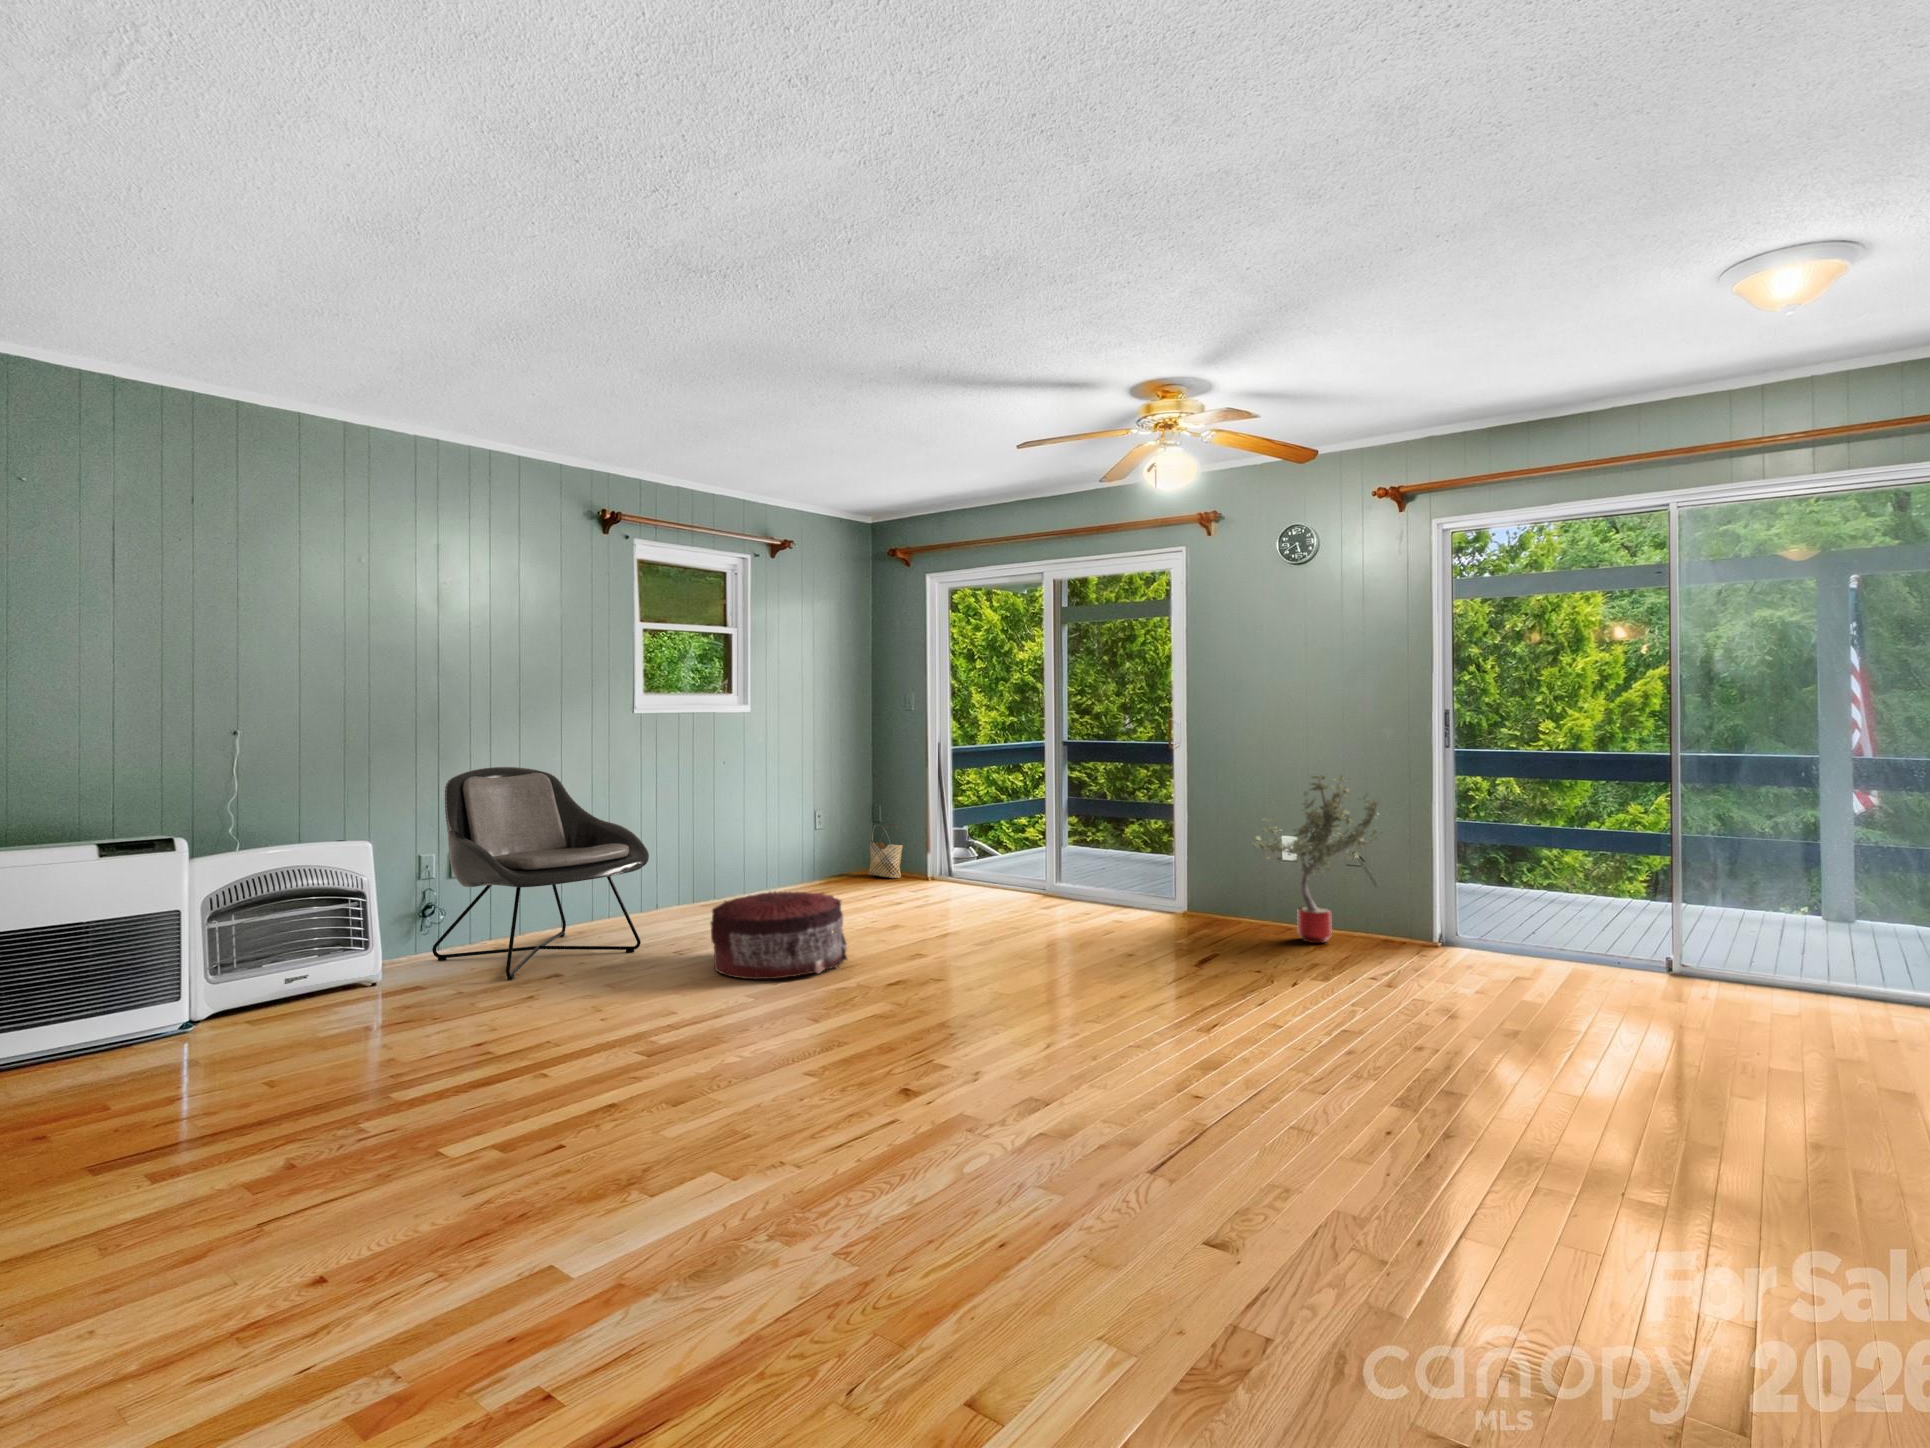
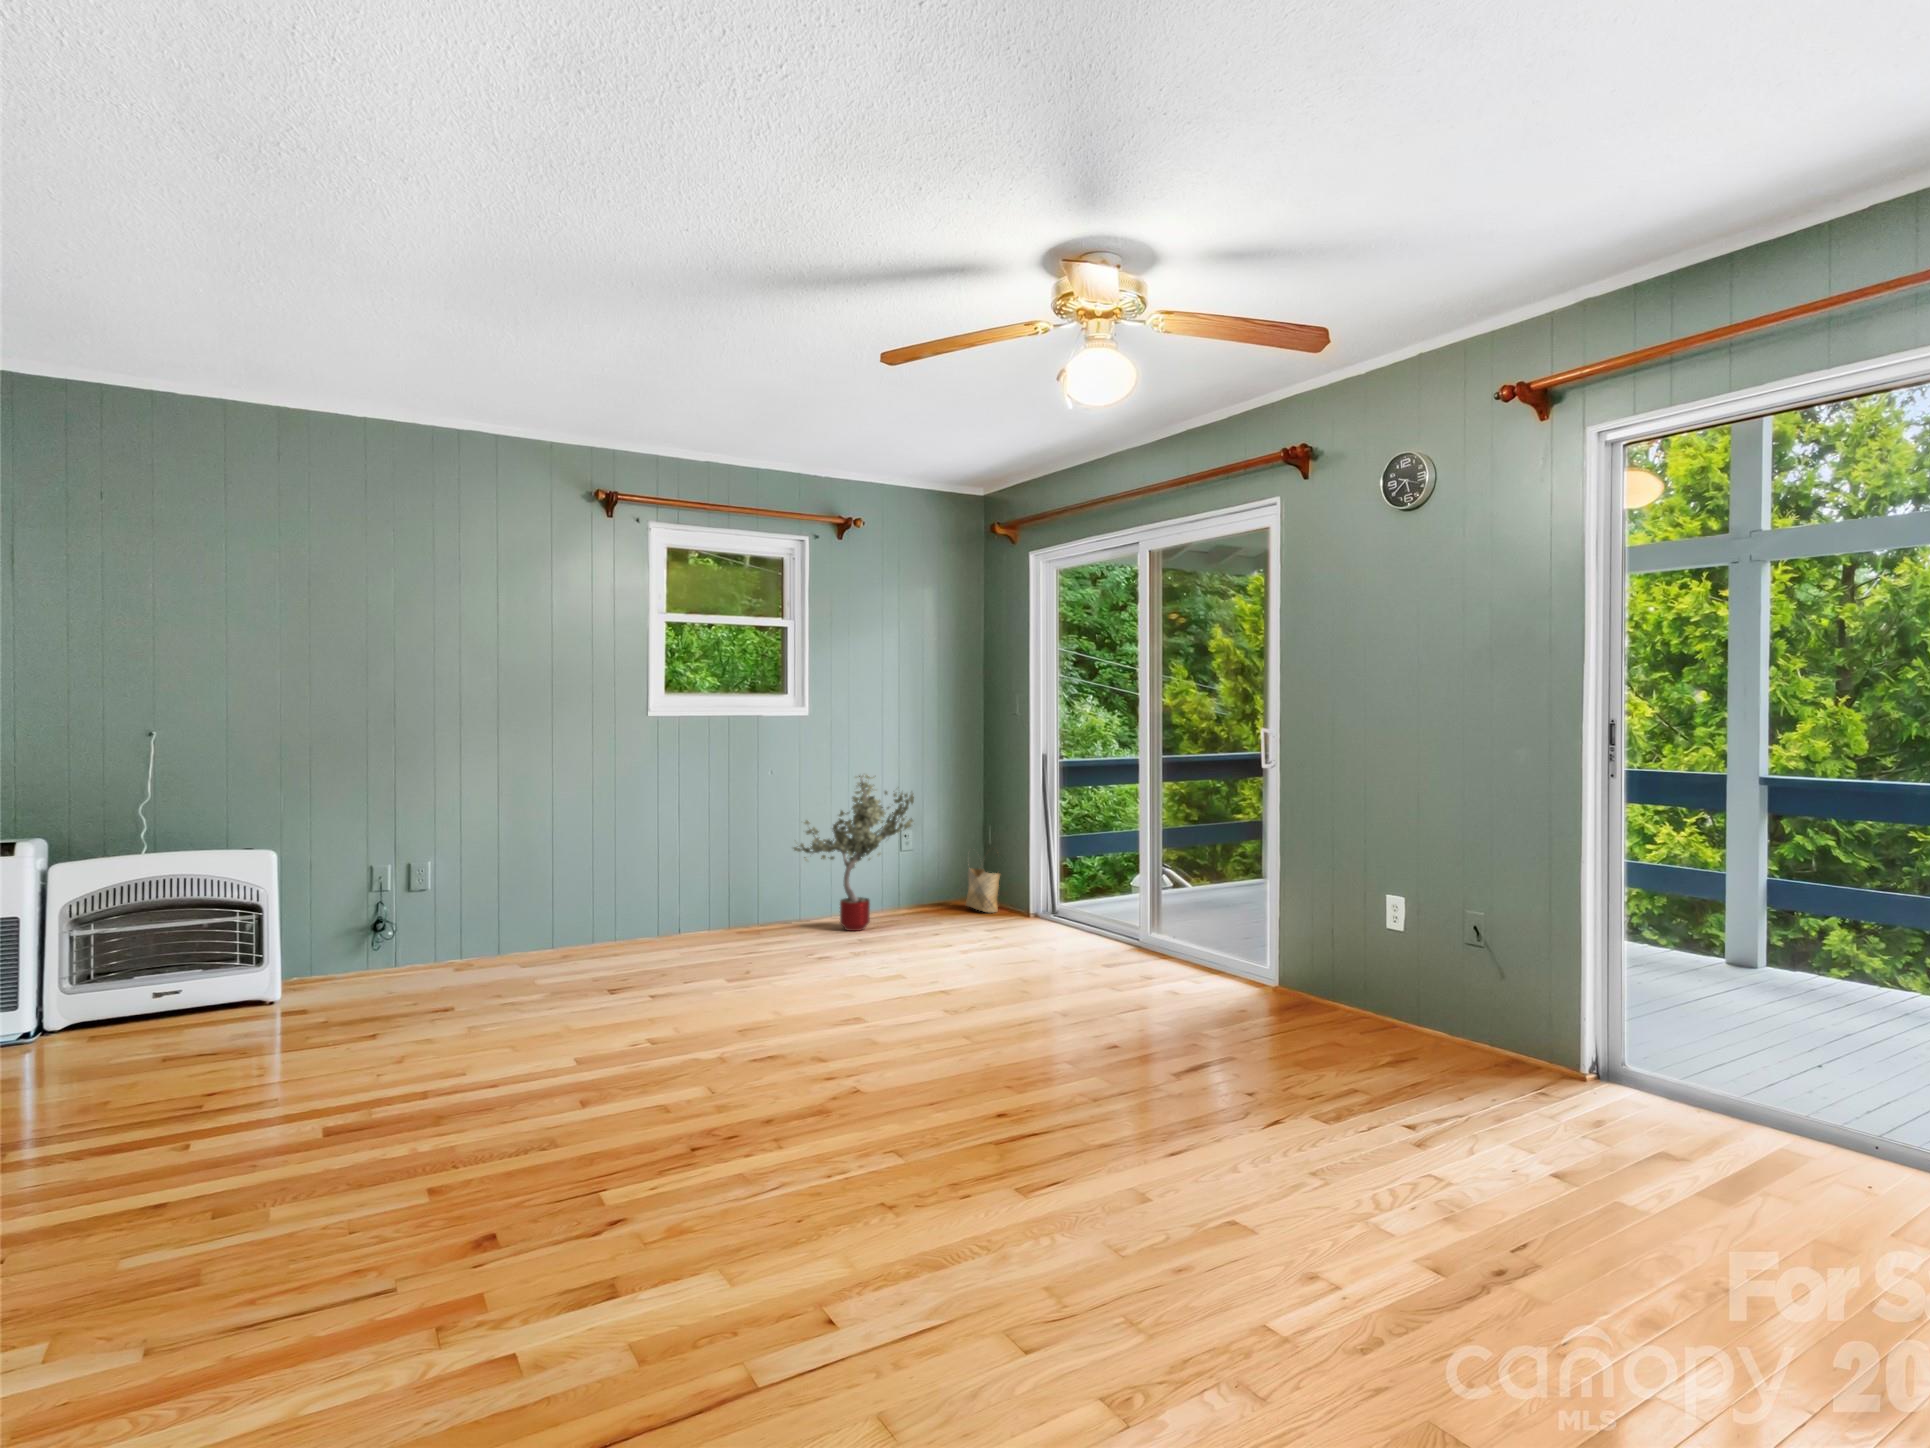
lounge chair: present [432,767,649,980] -> none [357,774,579,1013]
potted tree: present [1254,774,1379,943] -> present [793,775,914,931]
pouf: present [711,892,847,979] -> none [580,930,746,1044]

